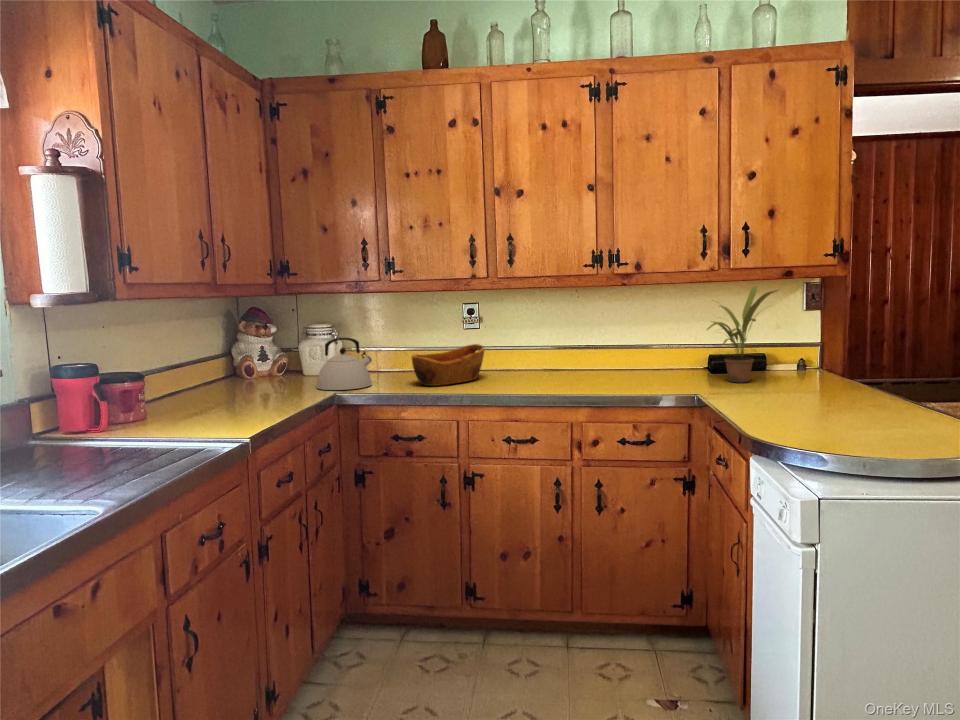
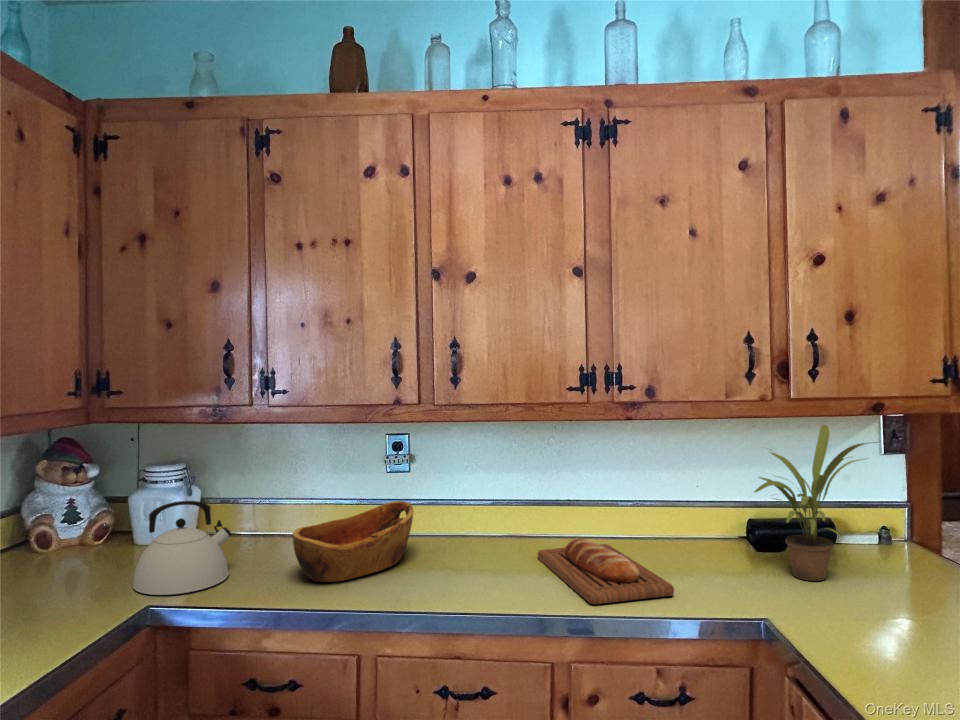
bread loaf: none [565,363,648,390] -> present [538,538,674,604]

